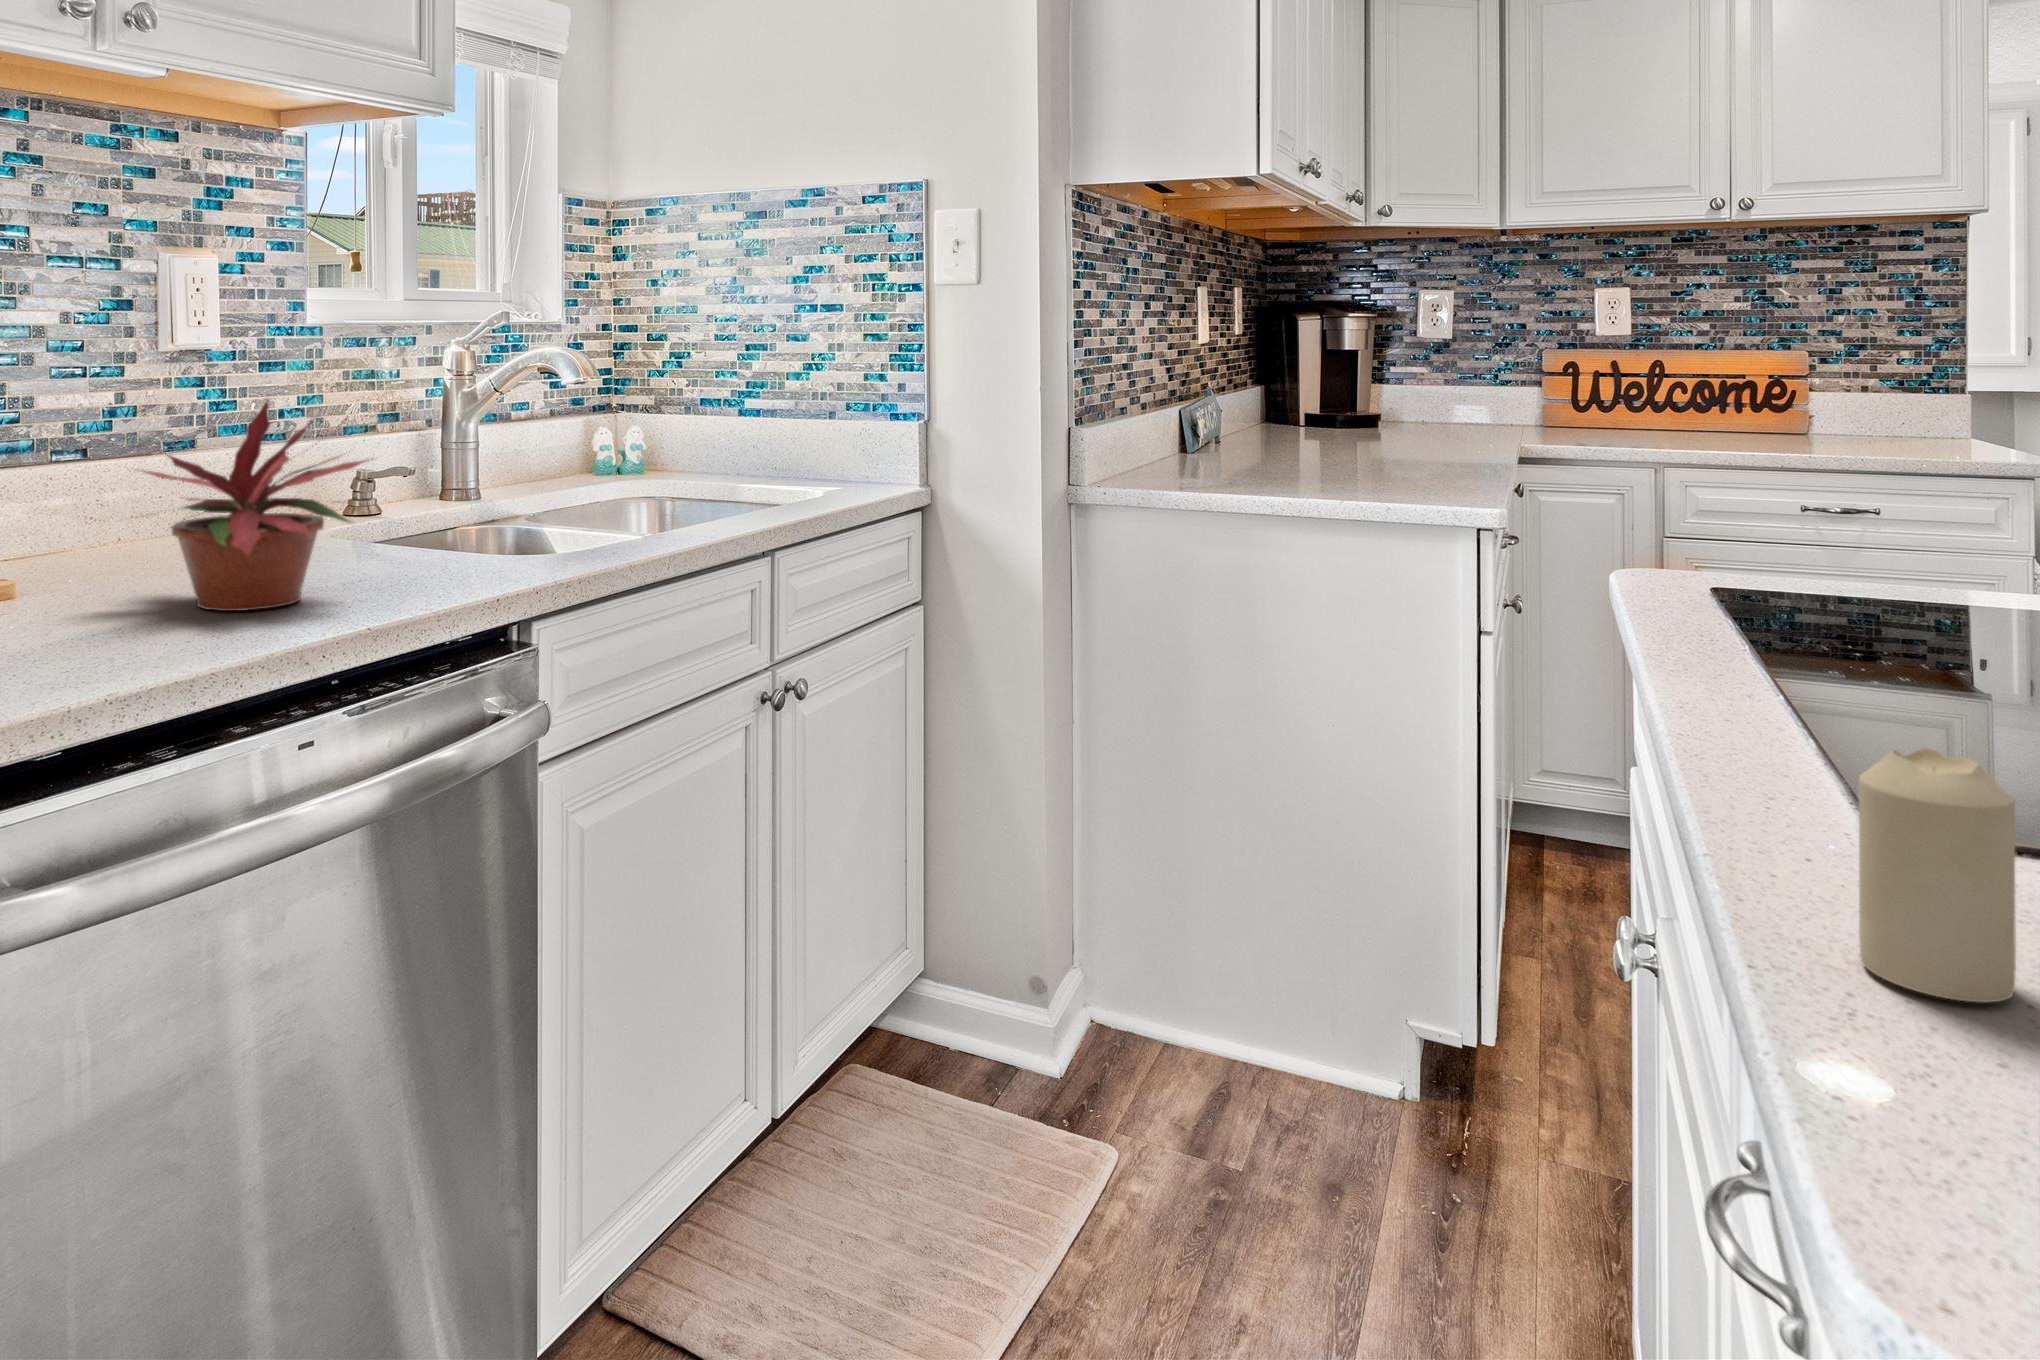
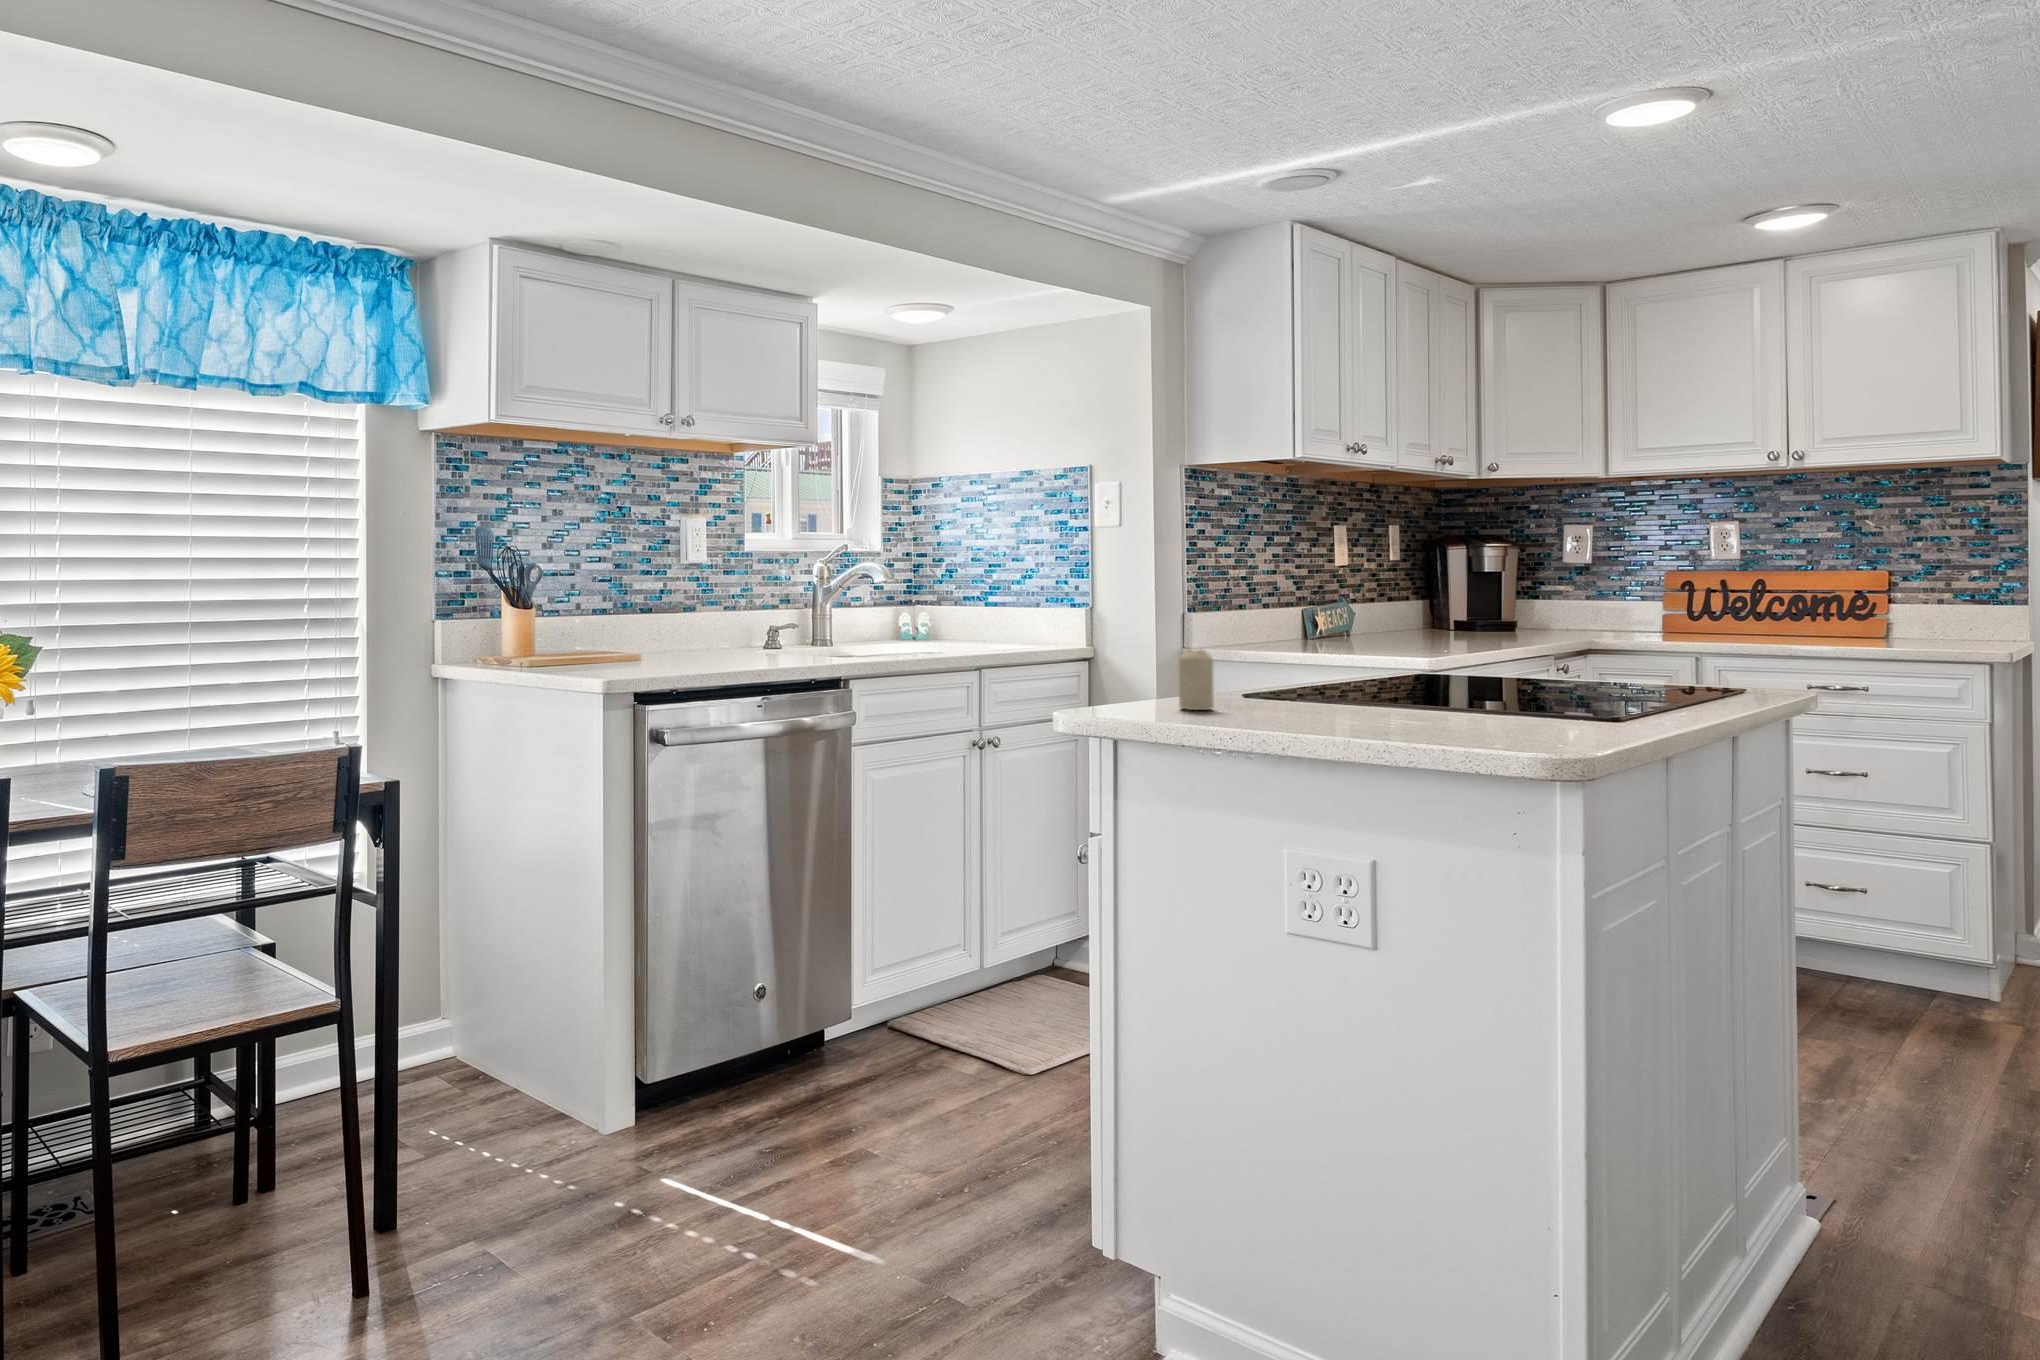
potted plant: present [142,402,369,611] -> none [679,576,785,663]

